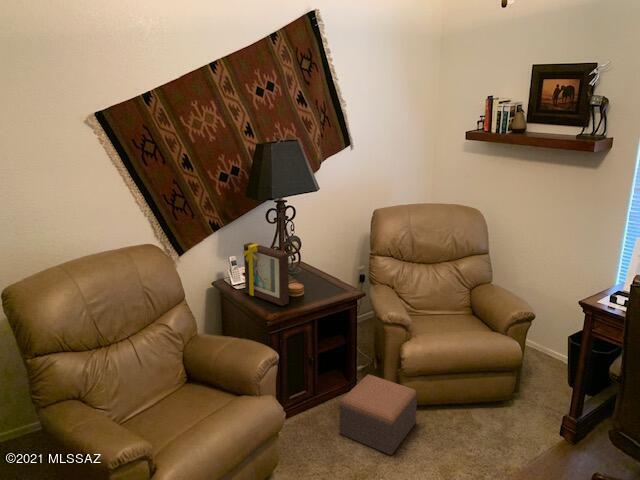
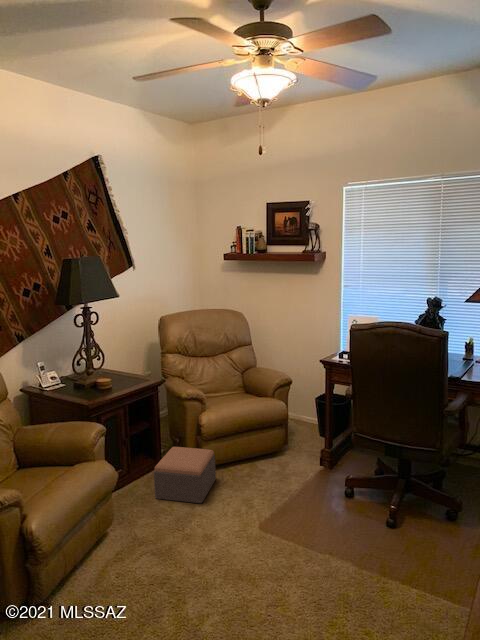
picture frame: present [243,243,289,306] -> none [54,345,100,396]

